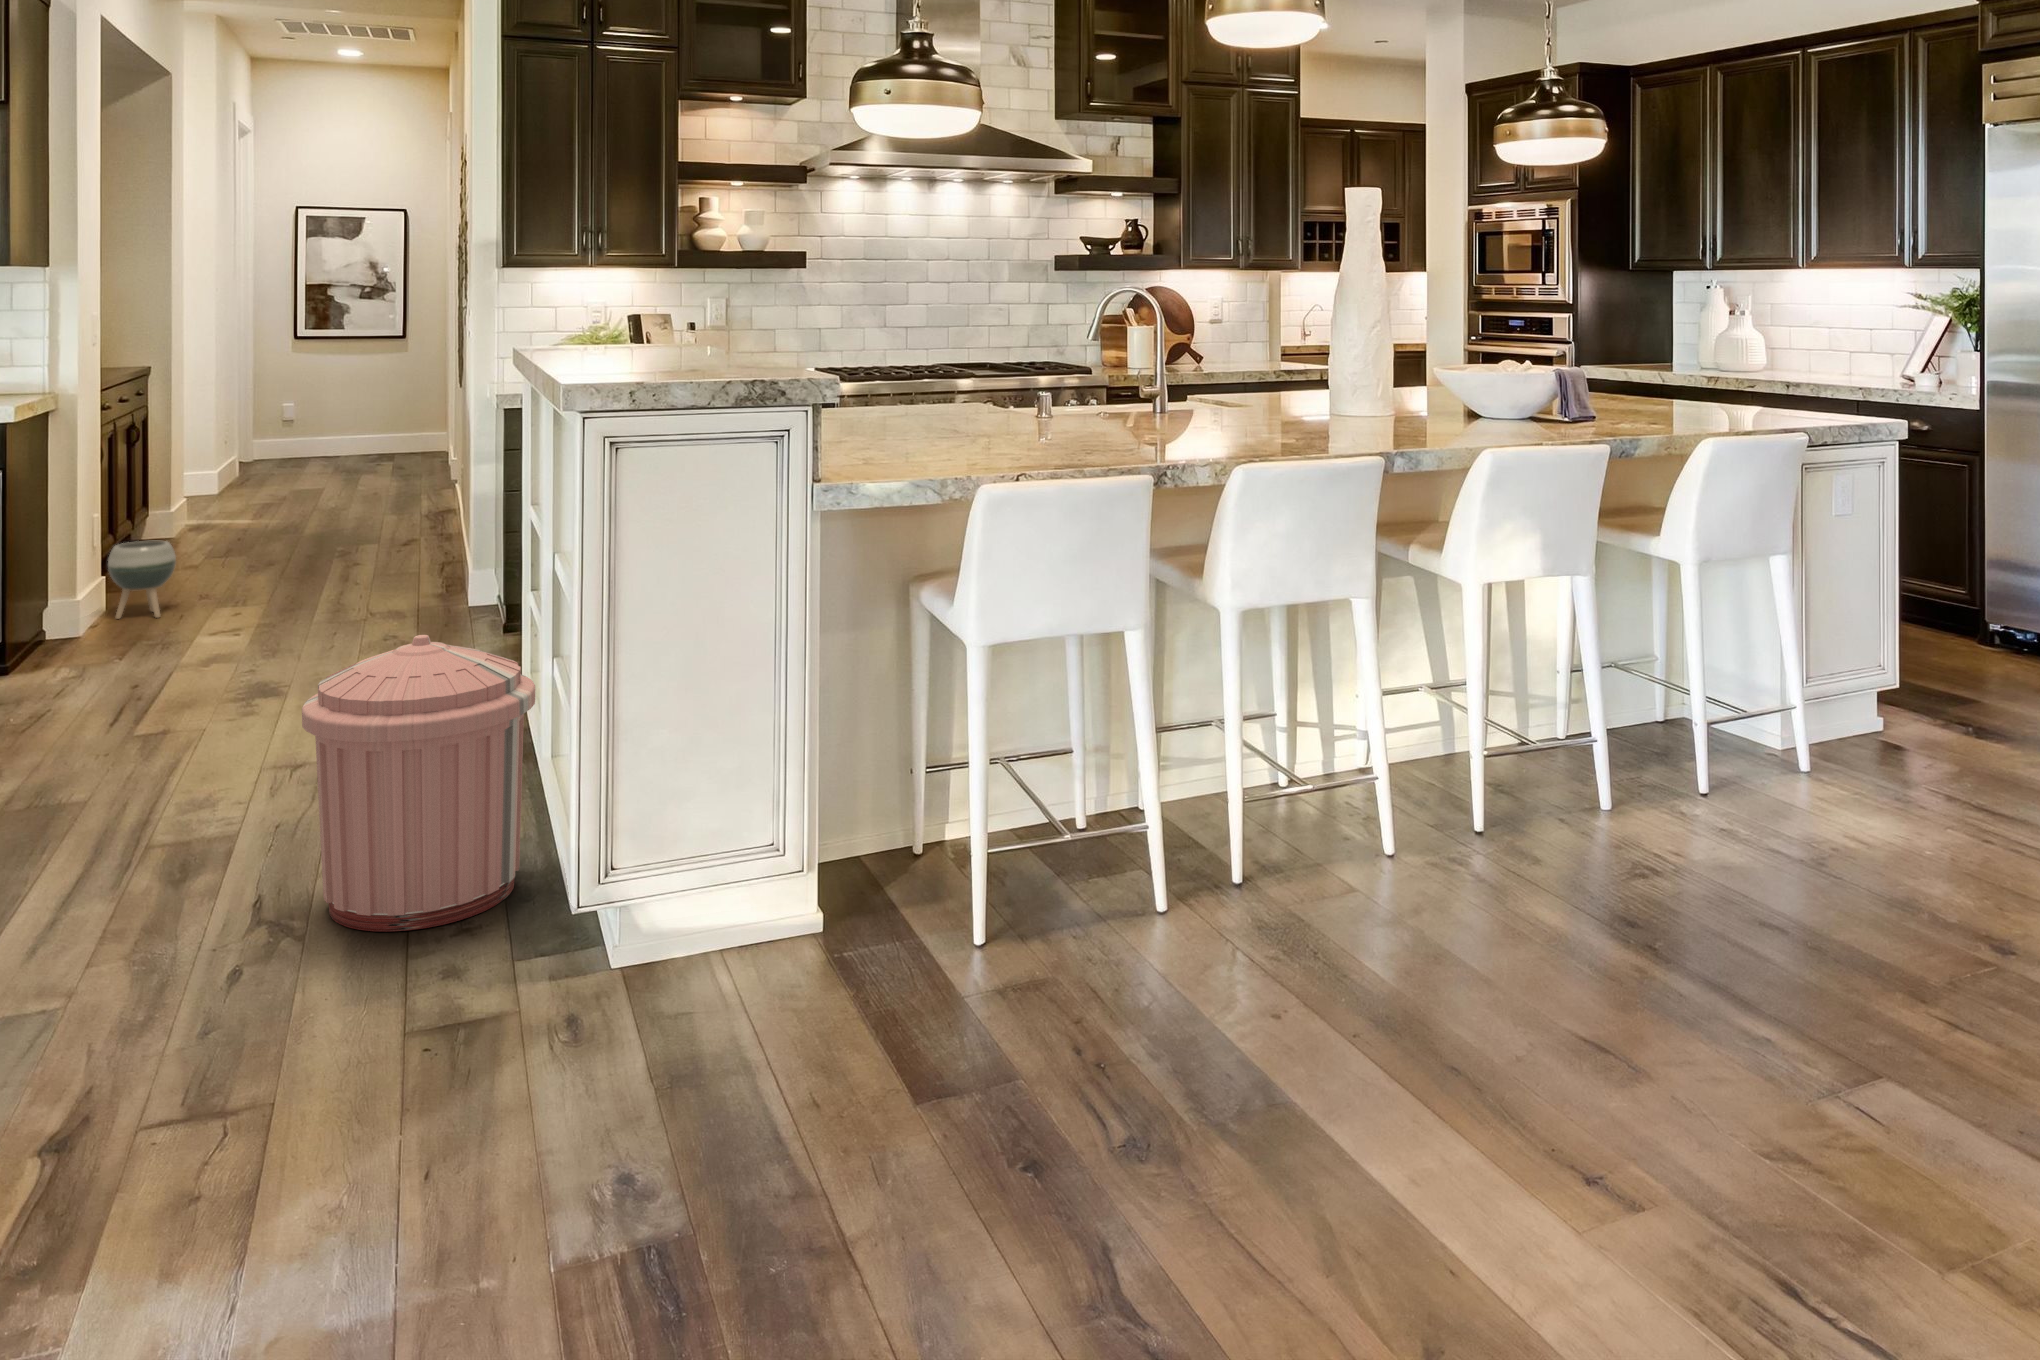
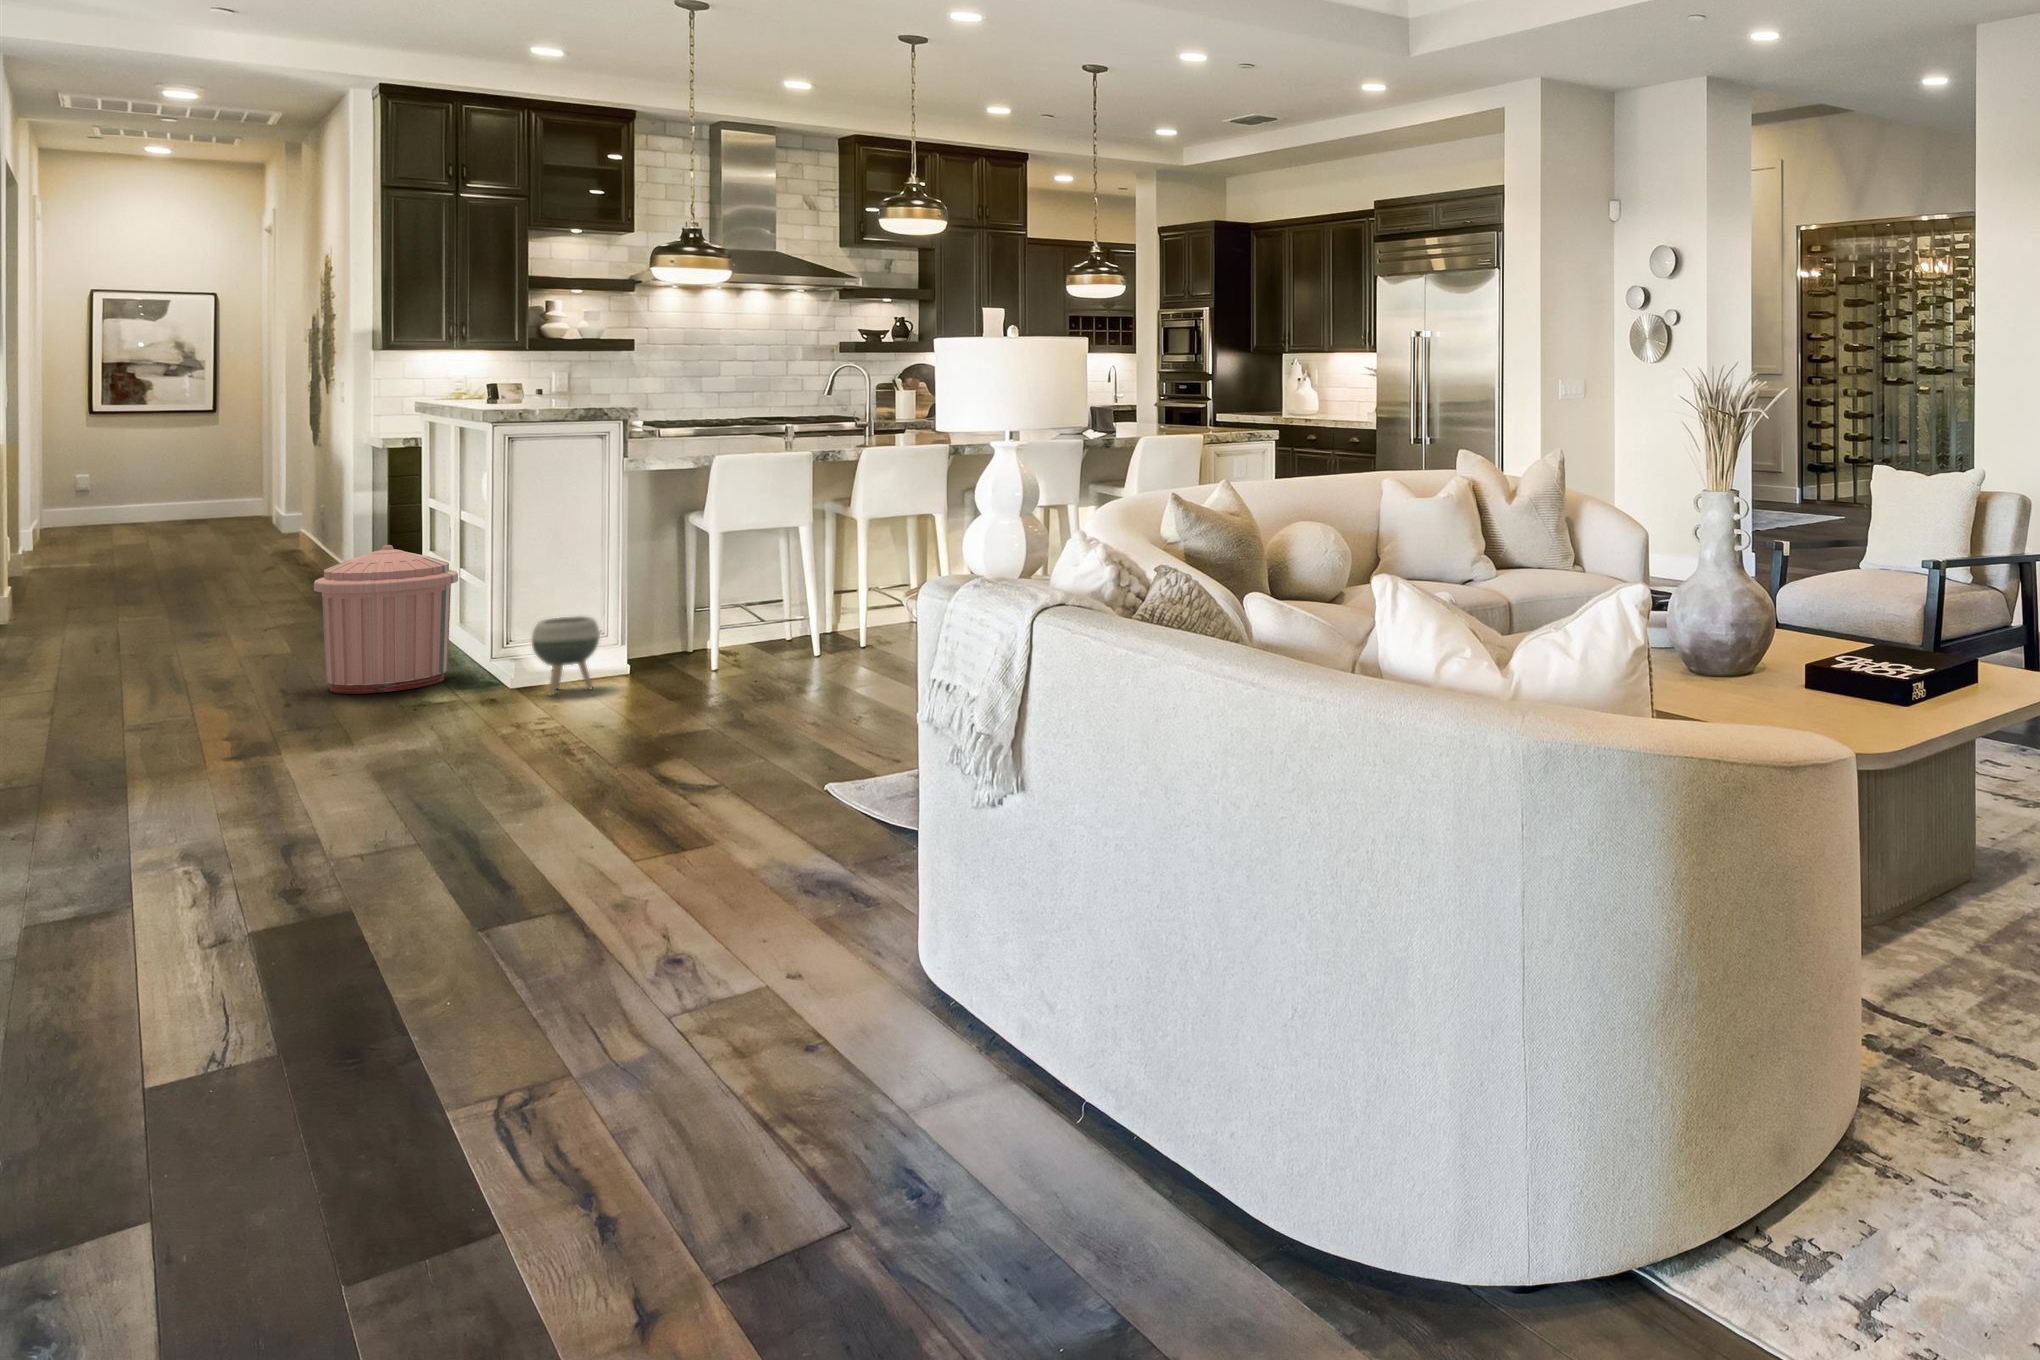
planter: present [108,541,176,619] -> present [532,616,600,695]

